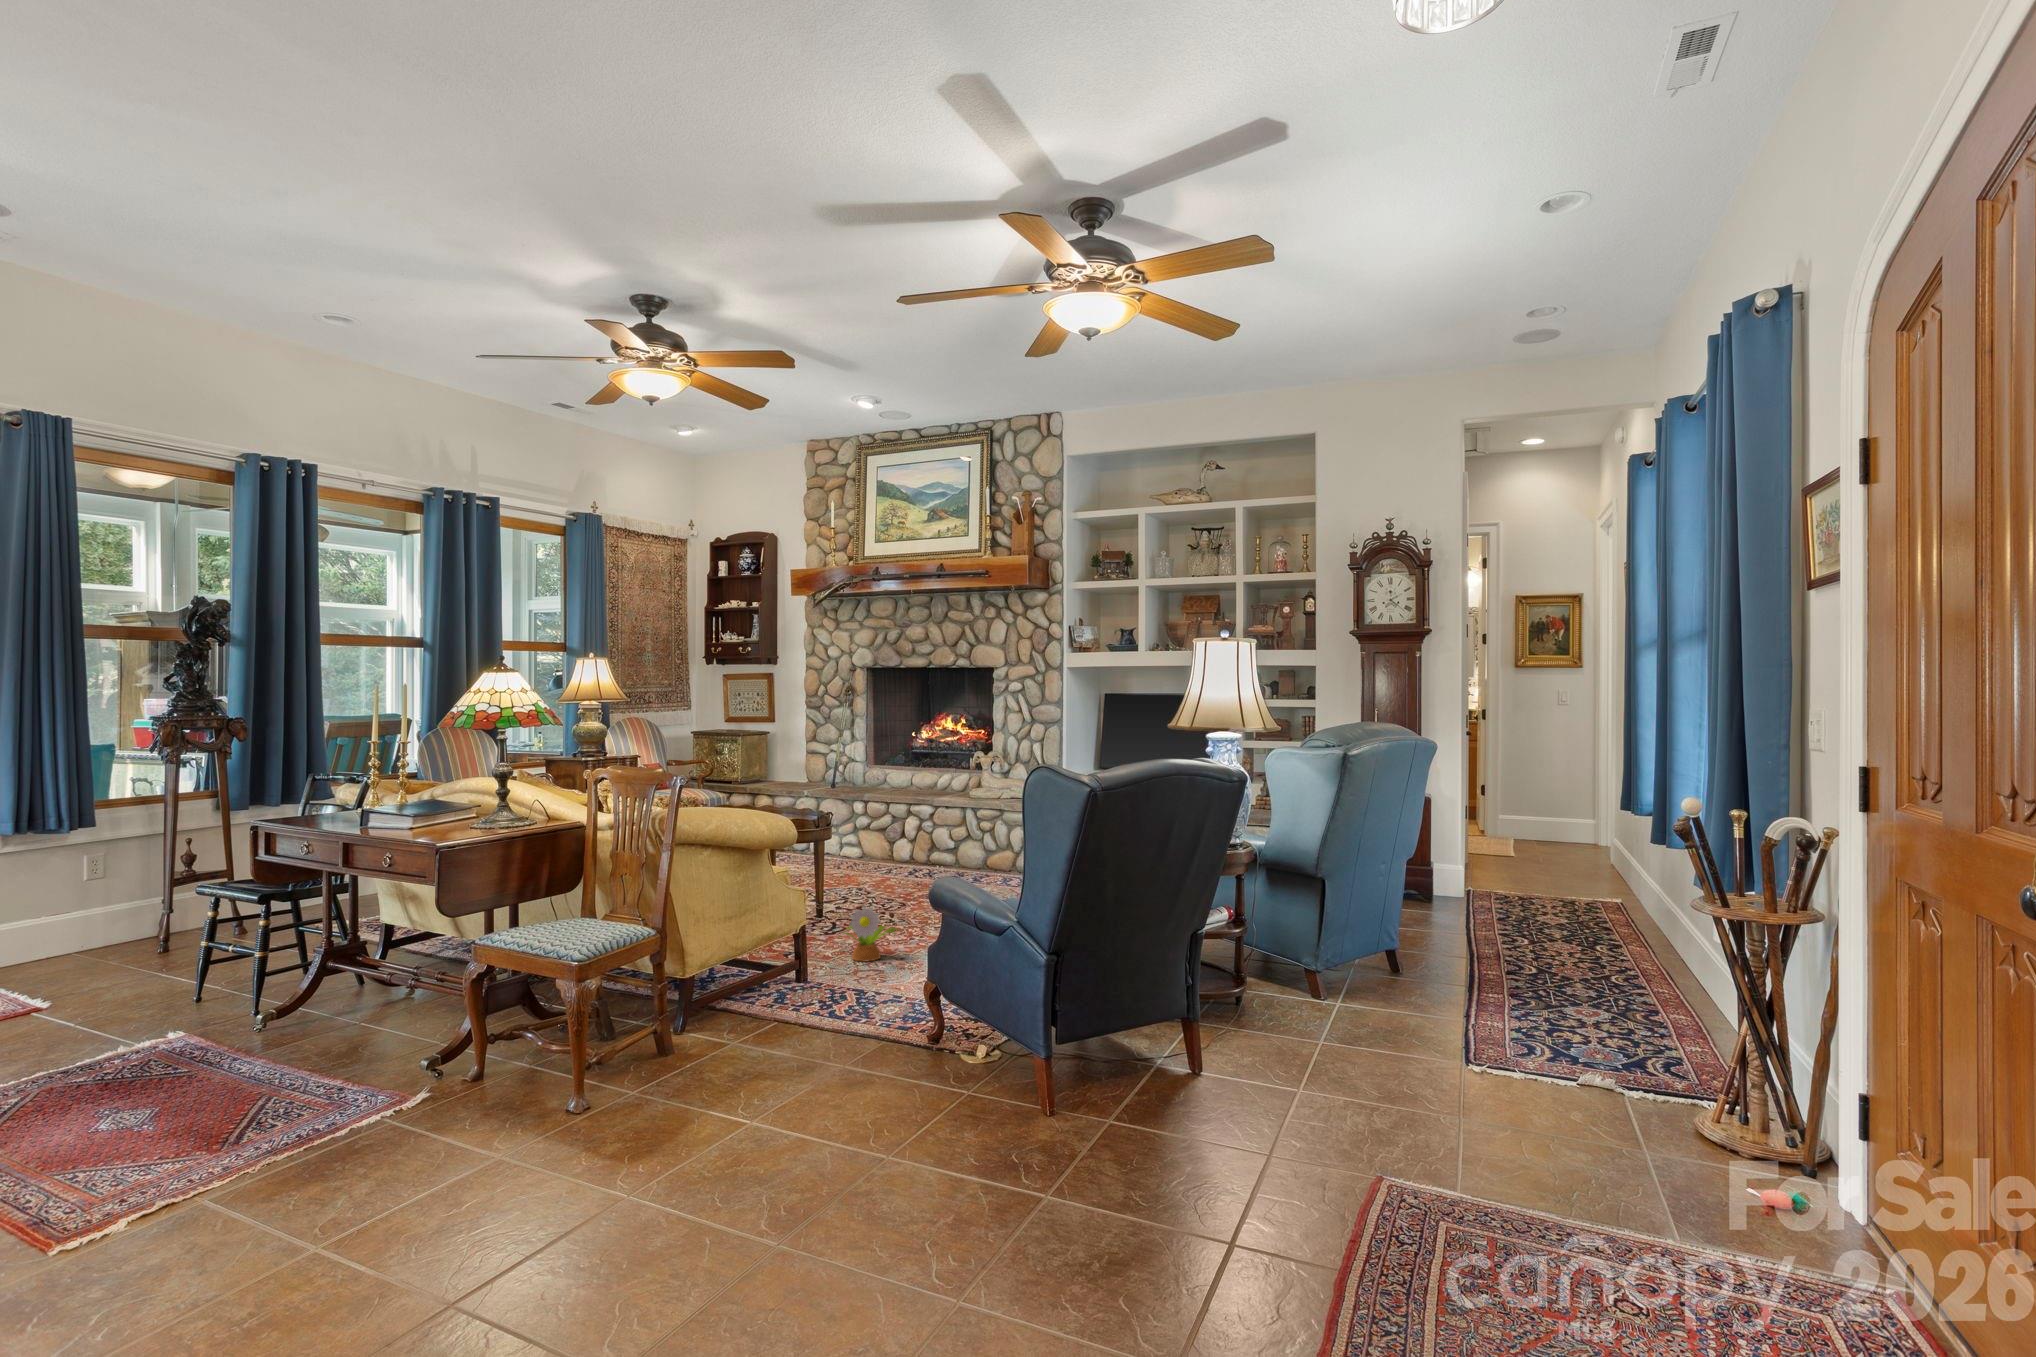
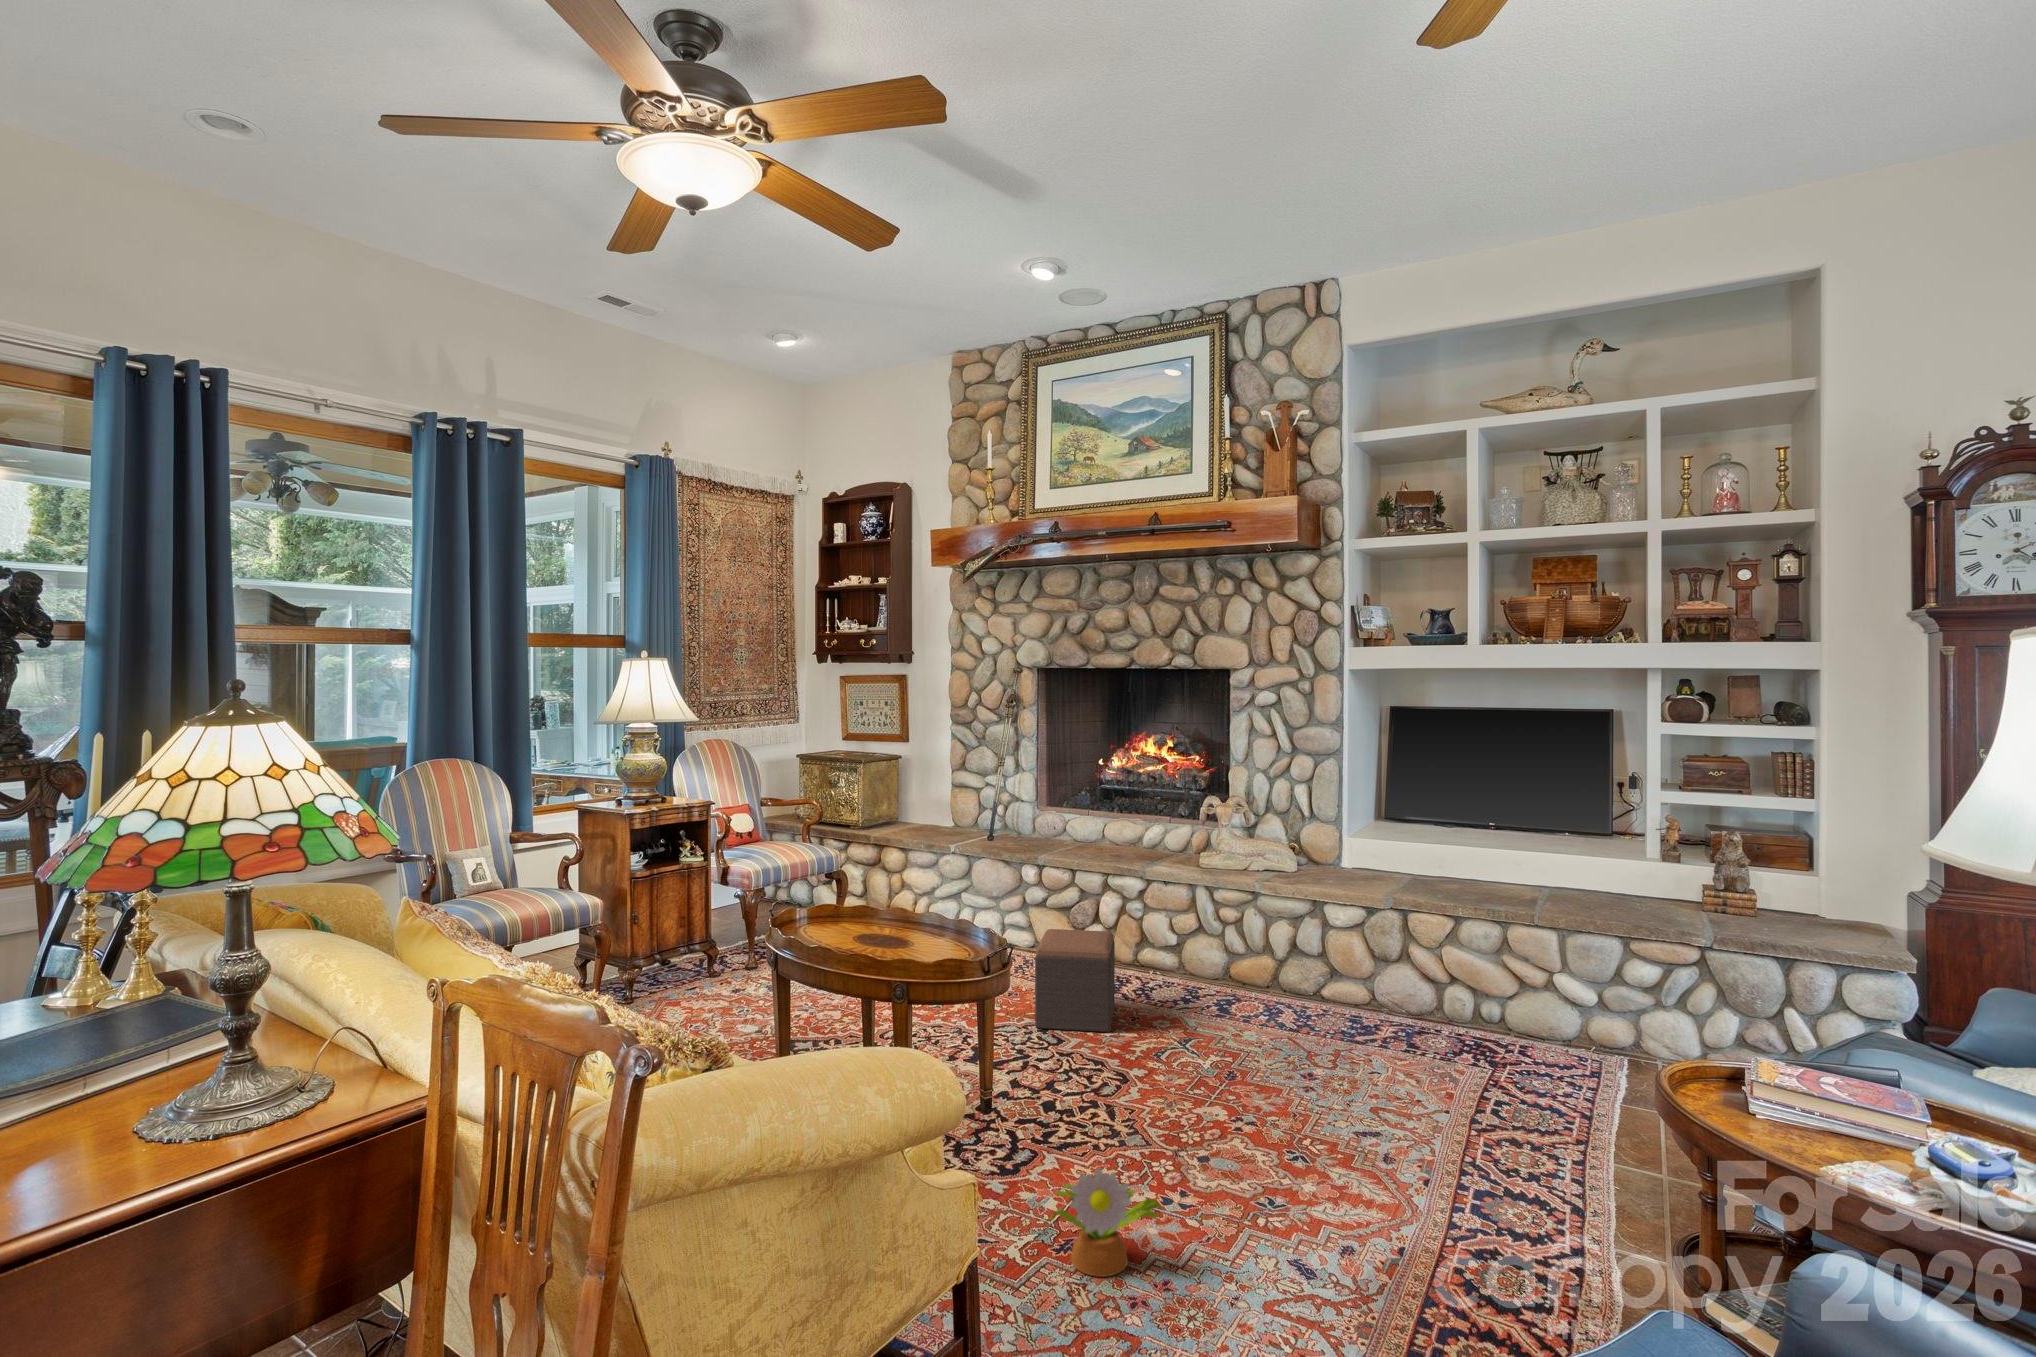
footstool: none [852,831,905,889] -> present [1035,929,1115,1032]

